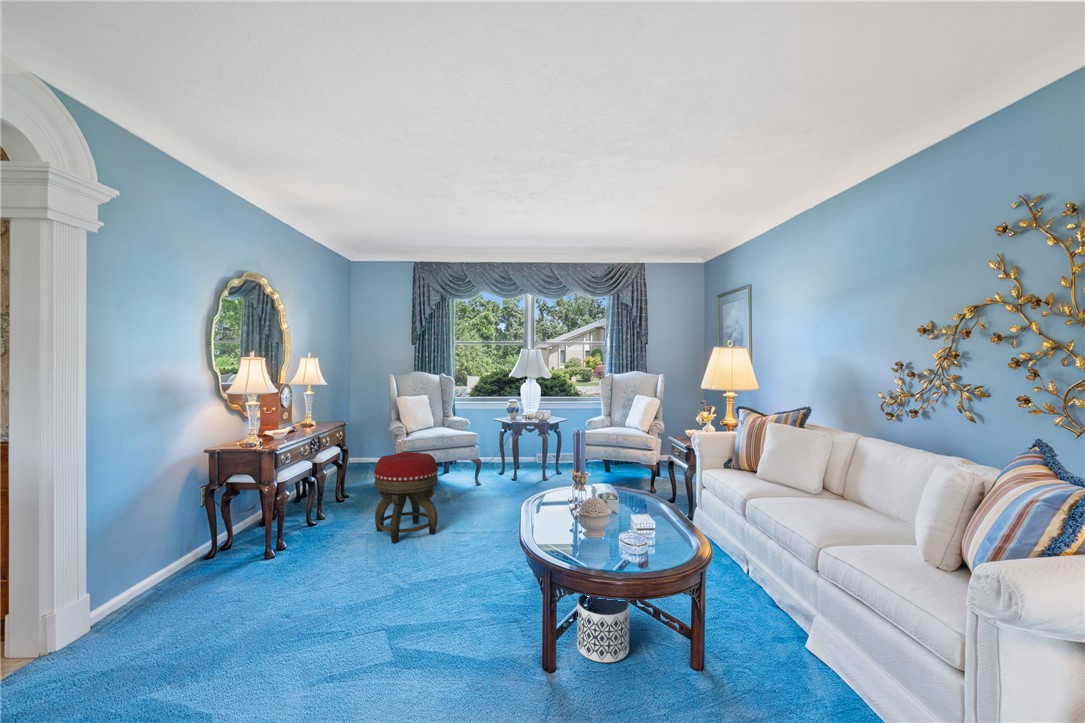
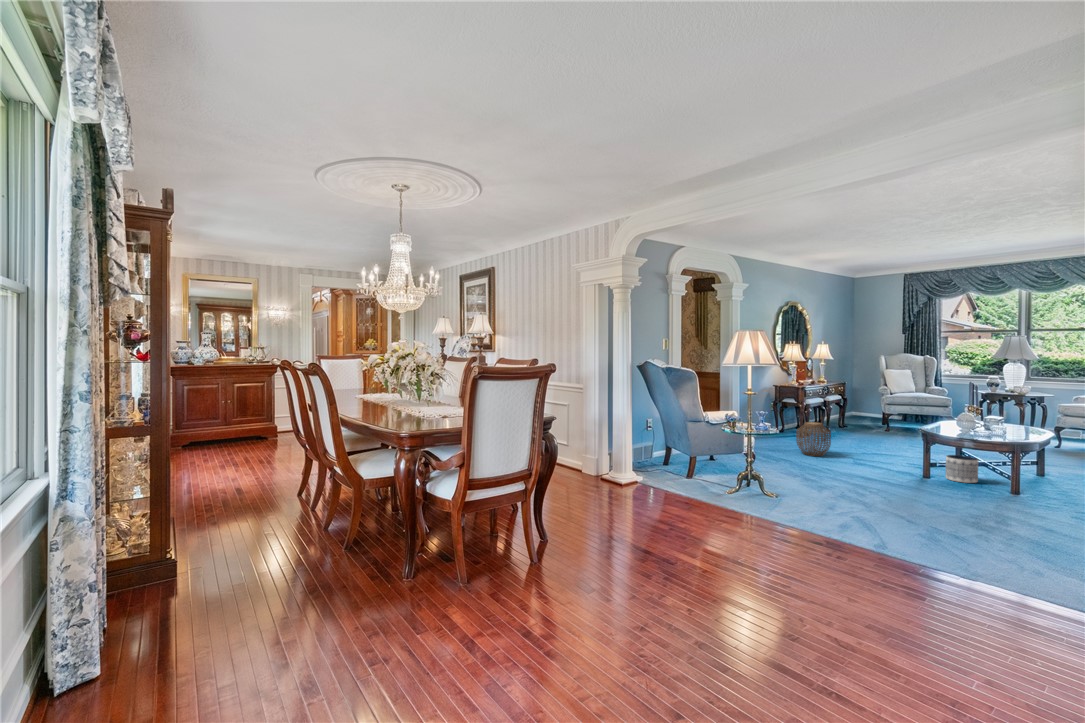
footstool: present [374,452,438,543] -> none [858,398,900,445]
woven basket: none [252,560,342,664] -> present [796,422,831,456]

